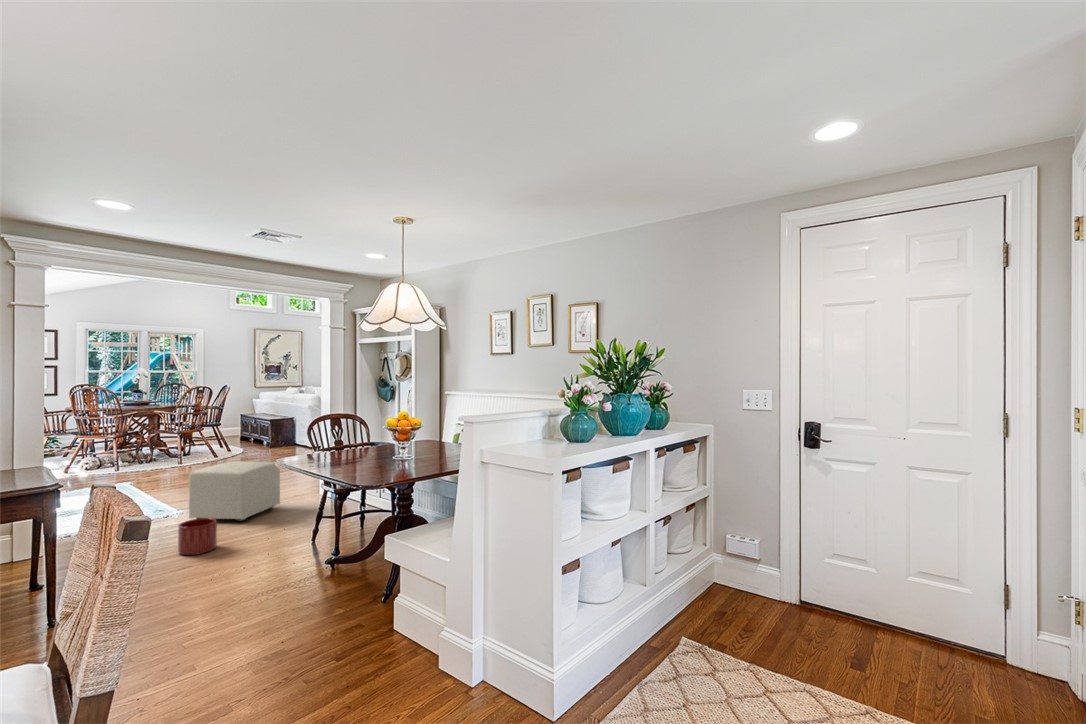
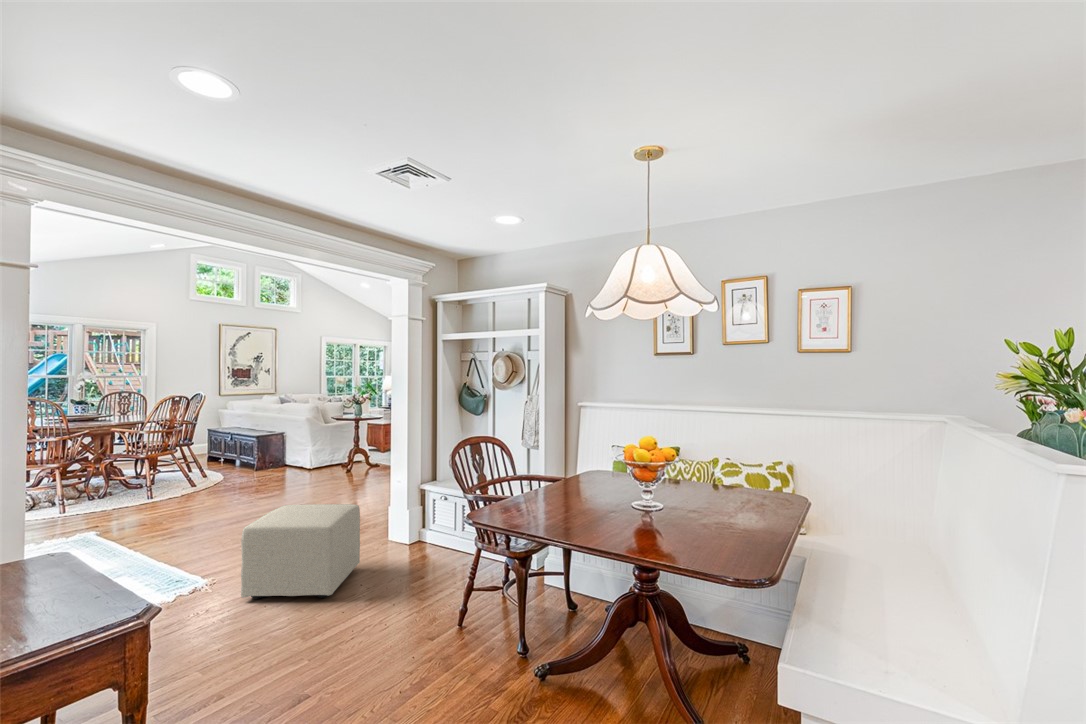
planter: present [178,518,217,555] -> none [274,607,331,677]

